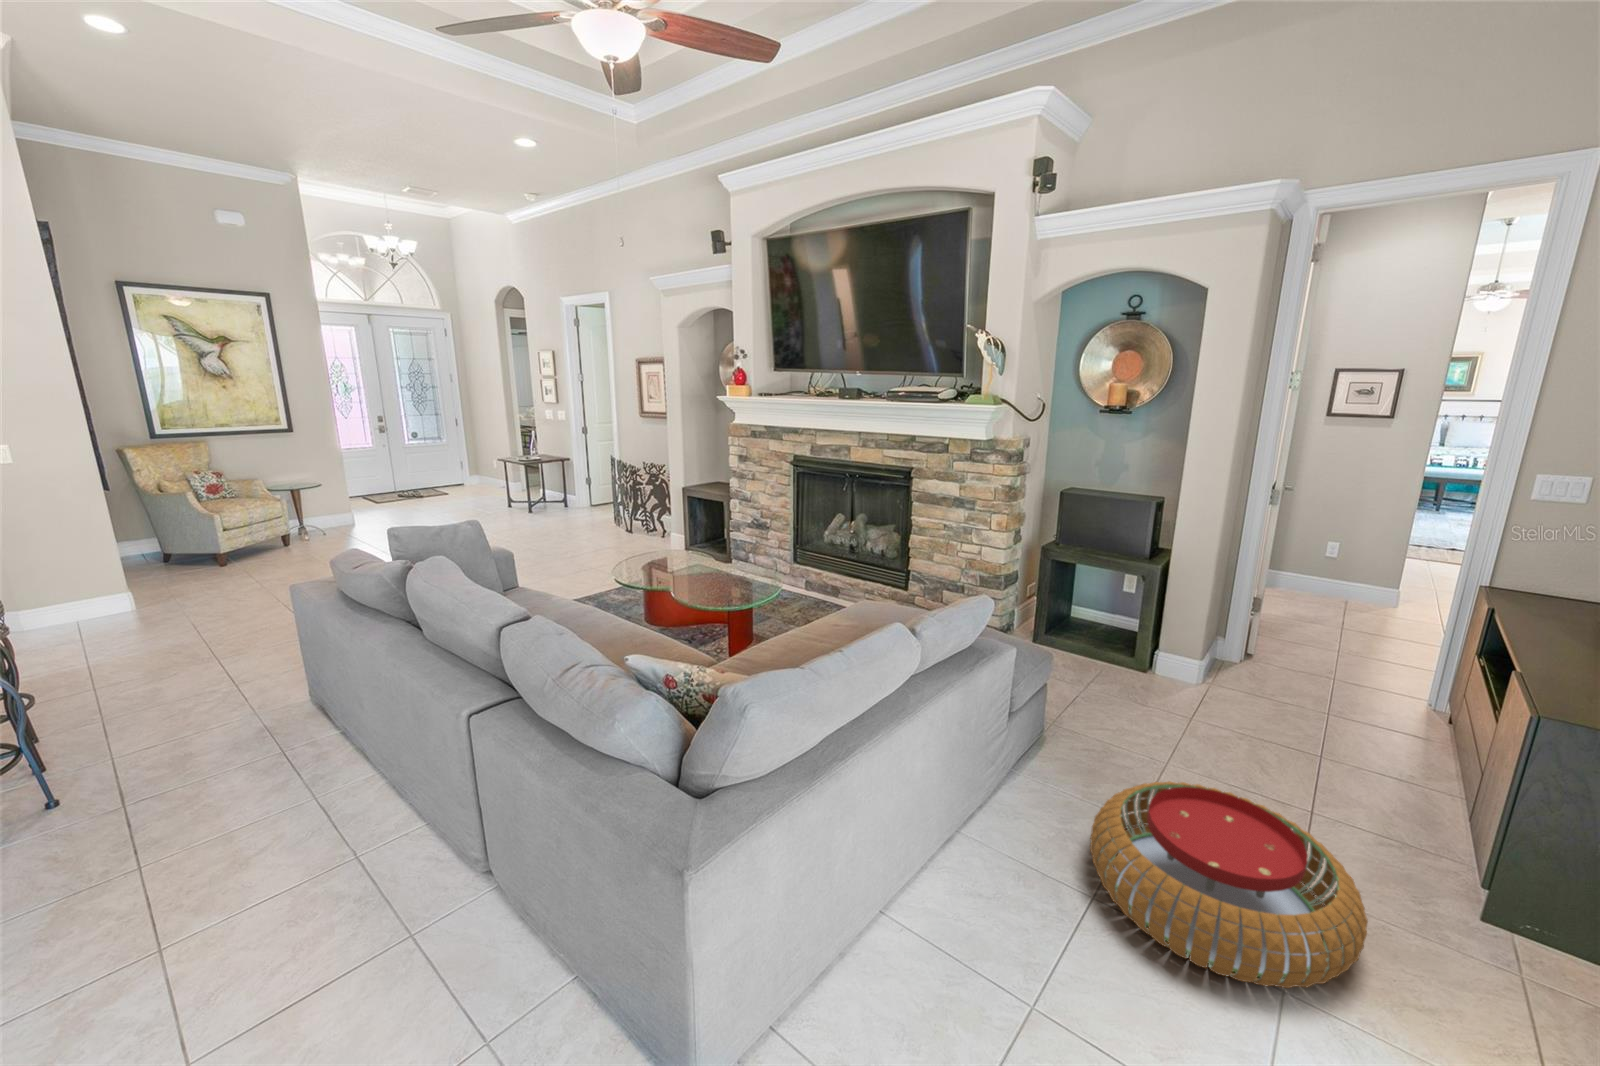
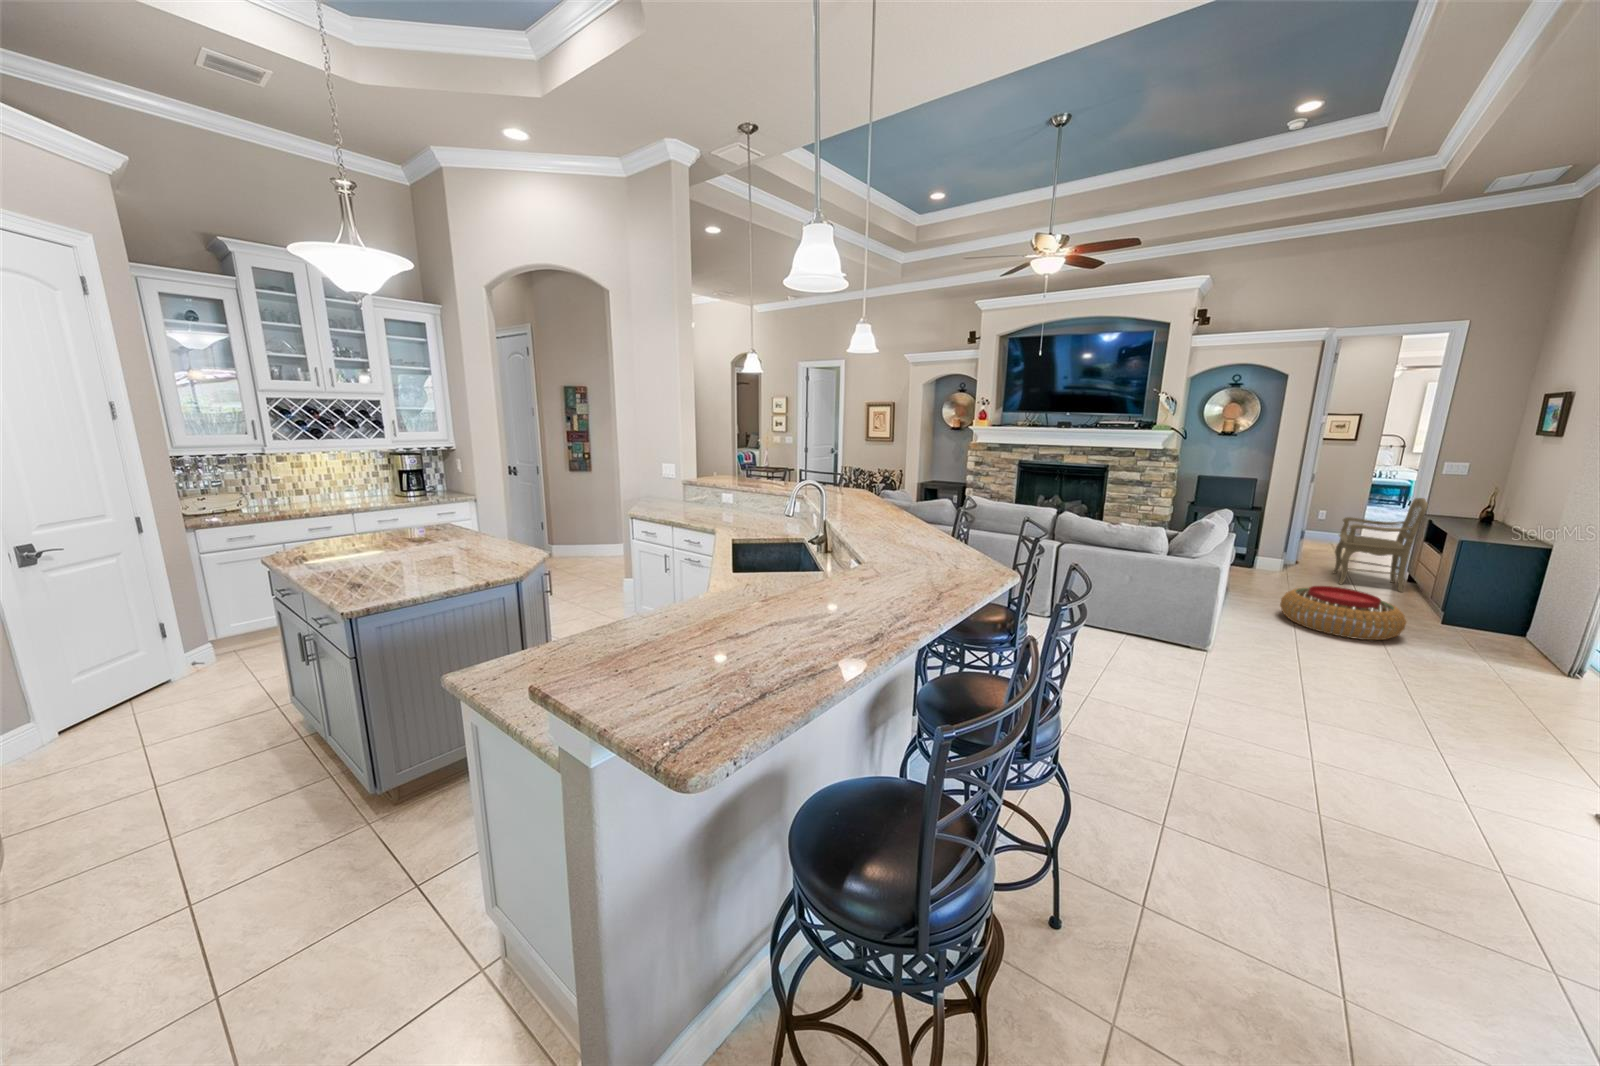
armchair: none [1302,548,1487,751] -> present [1333,498,1428,592]

